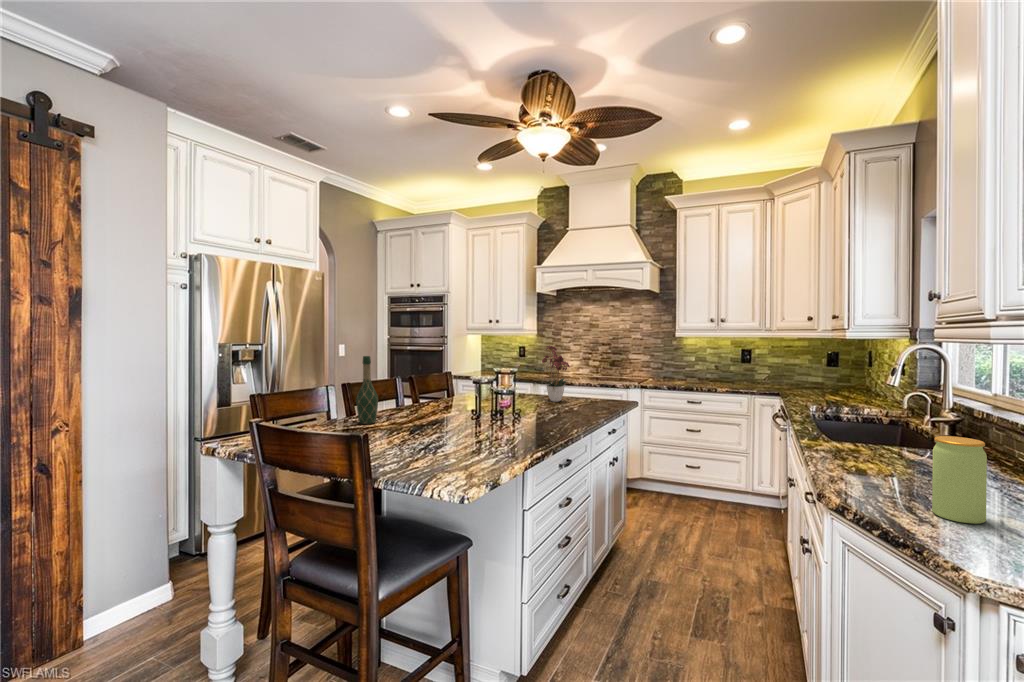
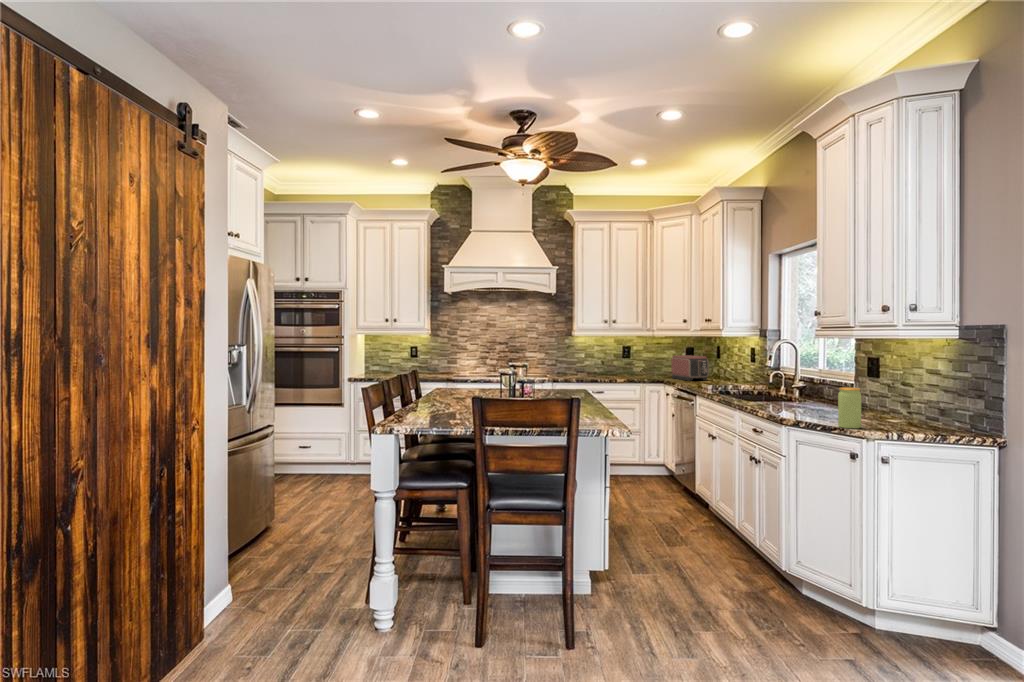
flower arrangement: present [542,345,570,402] -> none [510,342,545,394]
wine bottle: present [356,356,378,424] -> none [420,356,439,416]
toaster: none [793,362,841,395] -> present [672,355,709,381]

